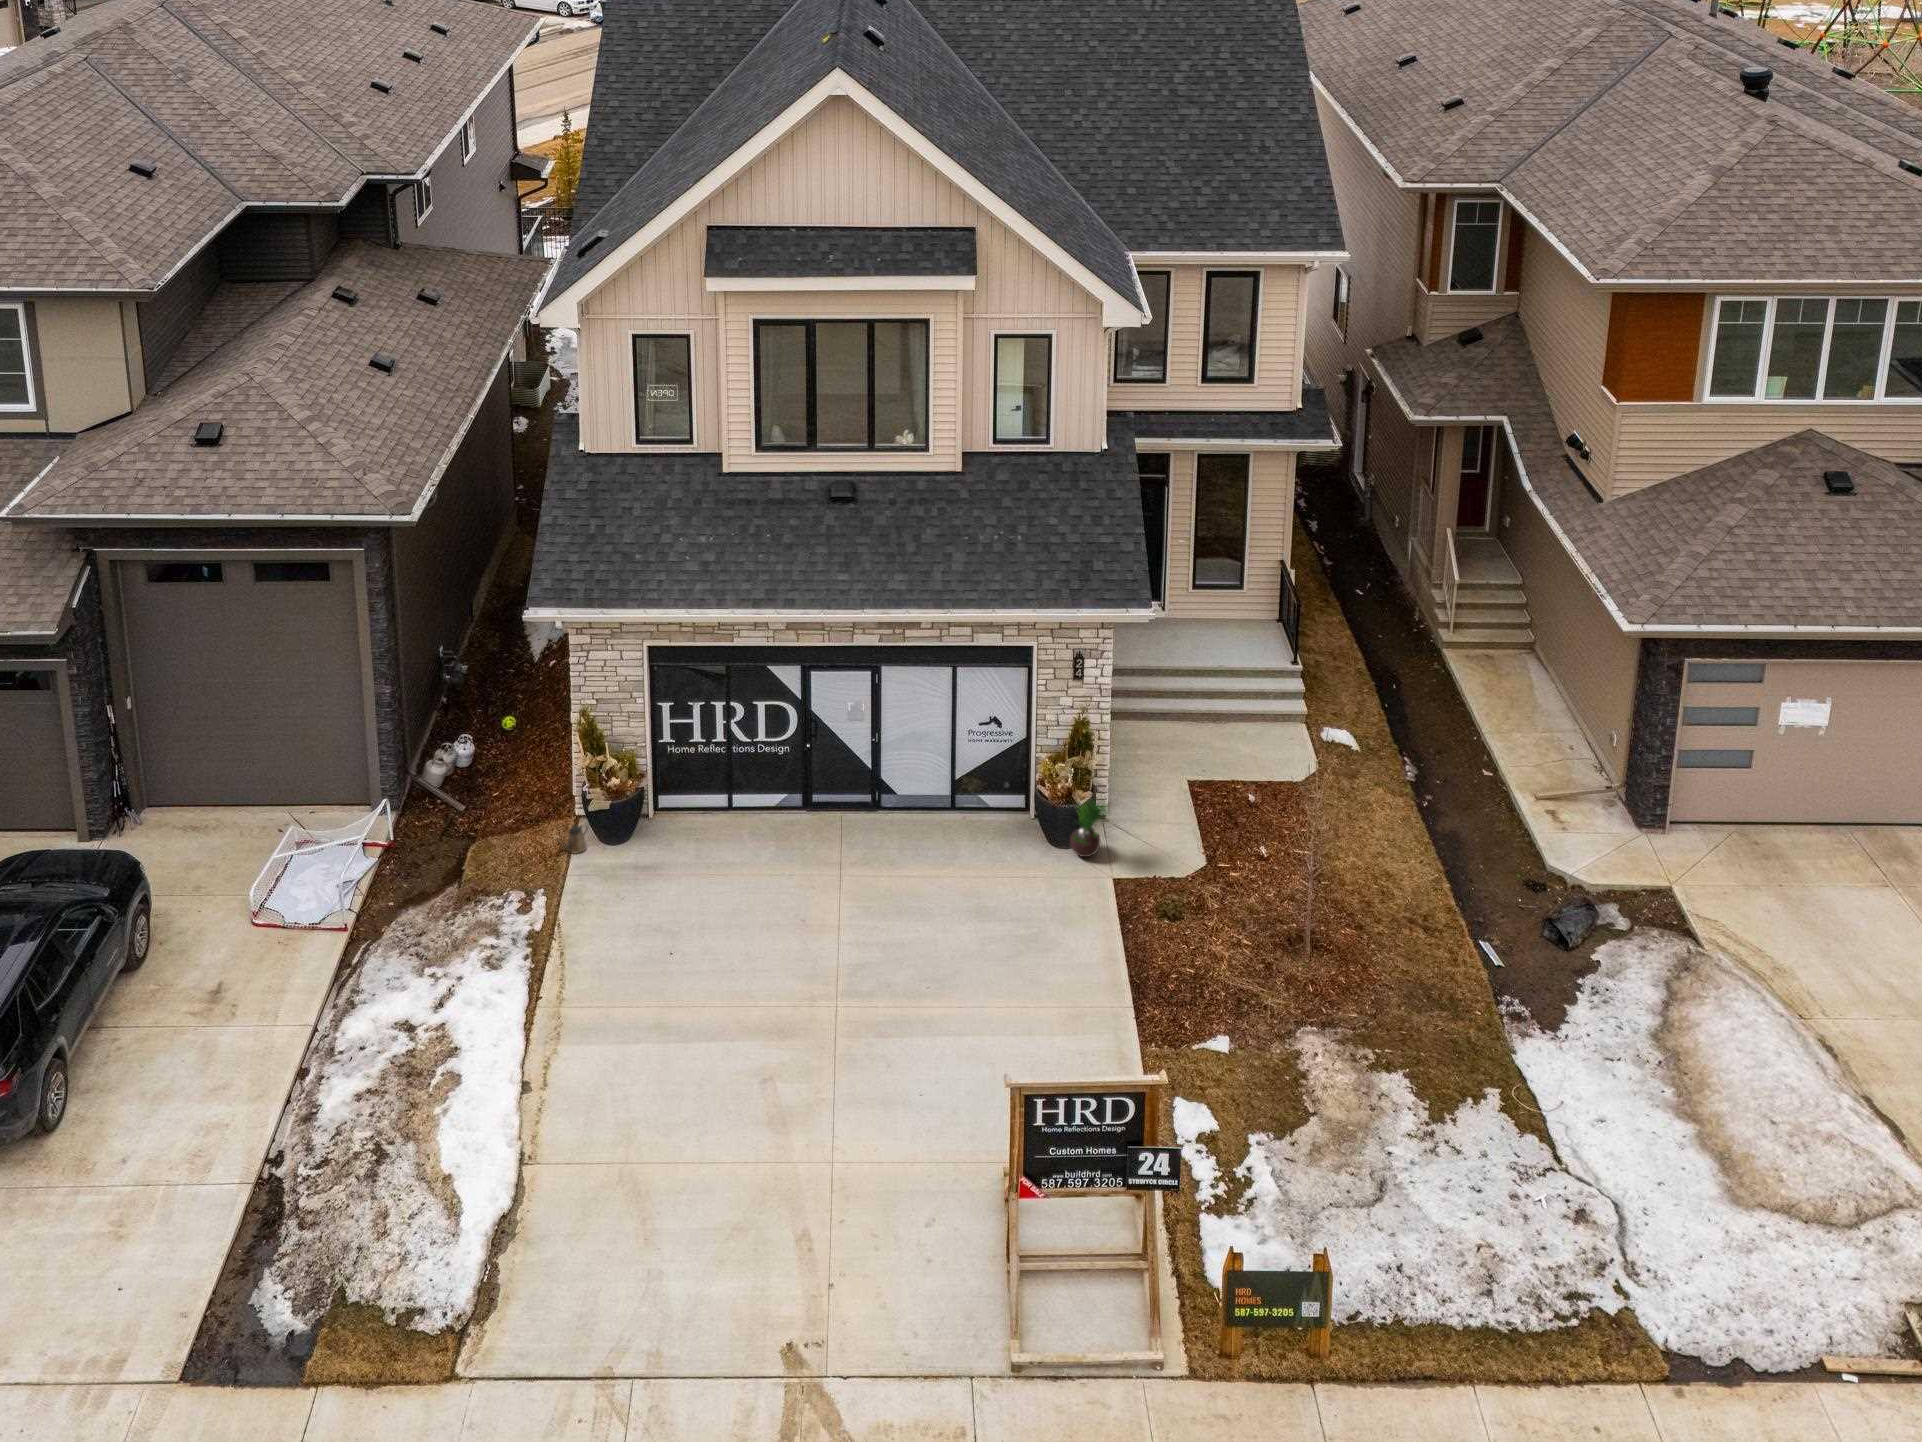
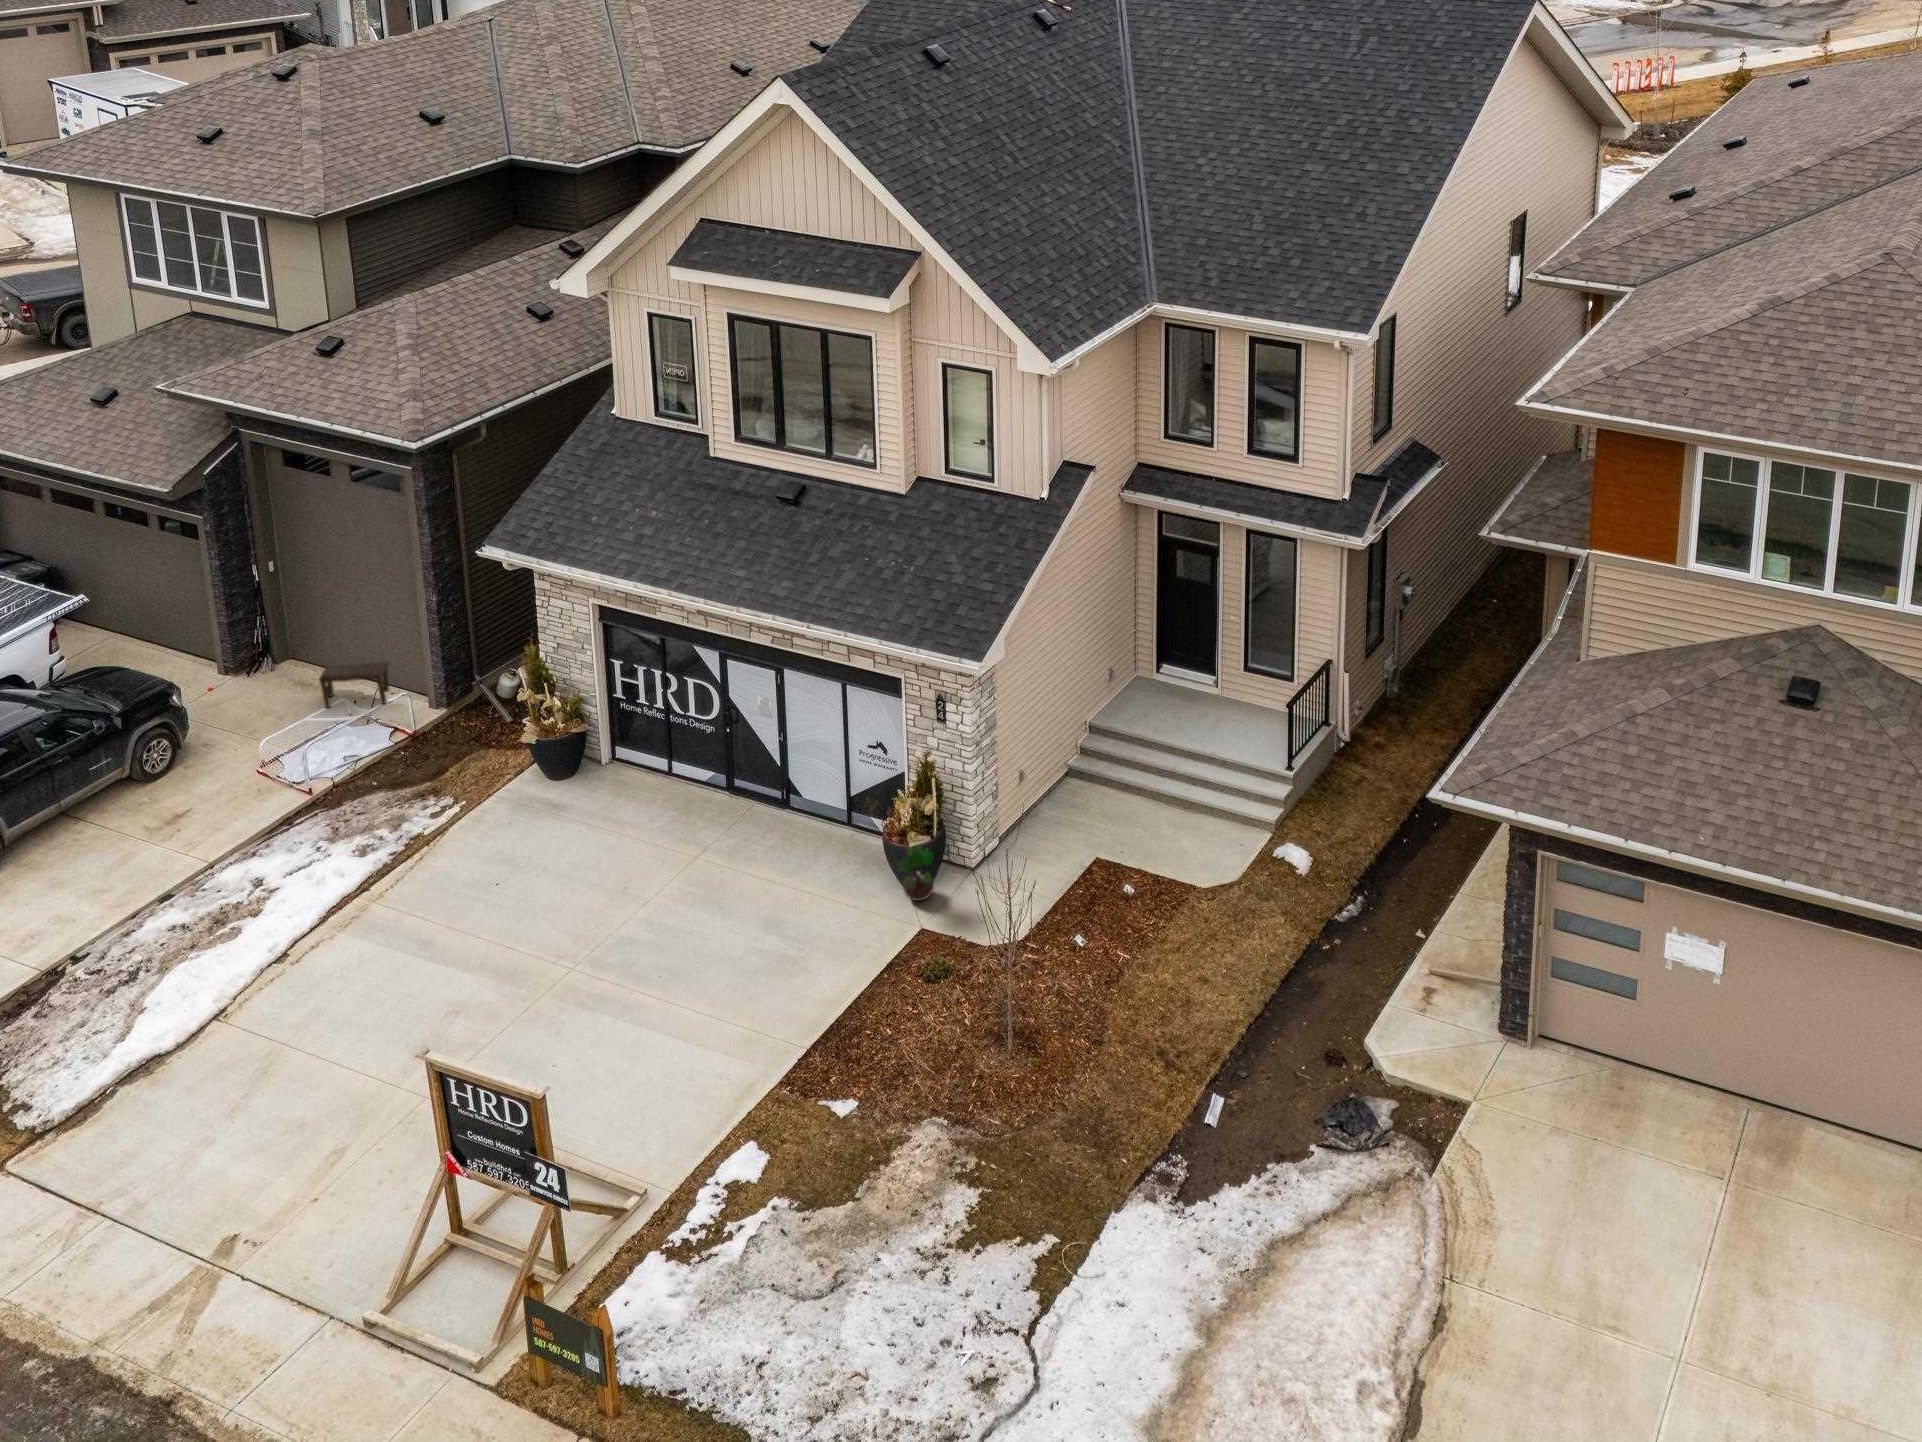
bench: none [259,774,340,842] -> present [319,662,389,708]
watering can: present [557,824,588,854] -> none [494,753,537,778]

